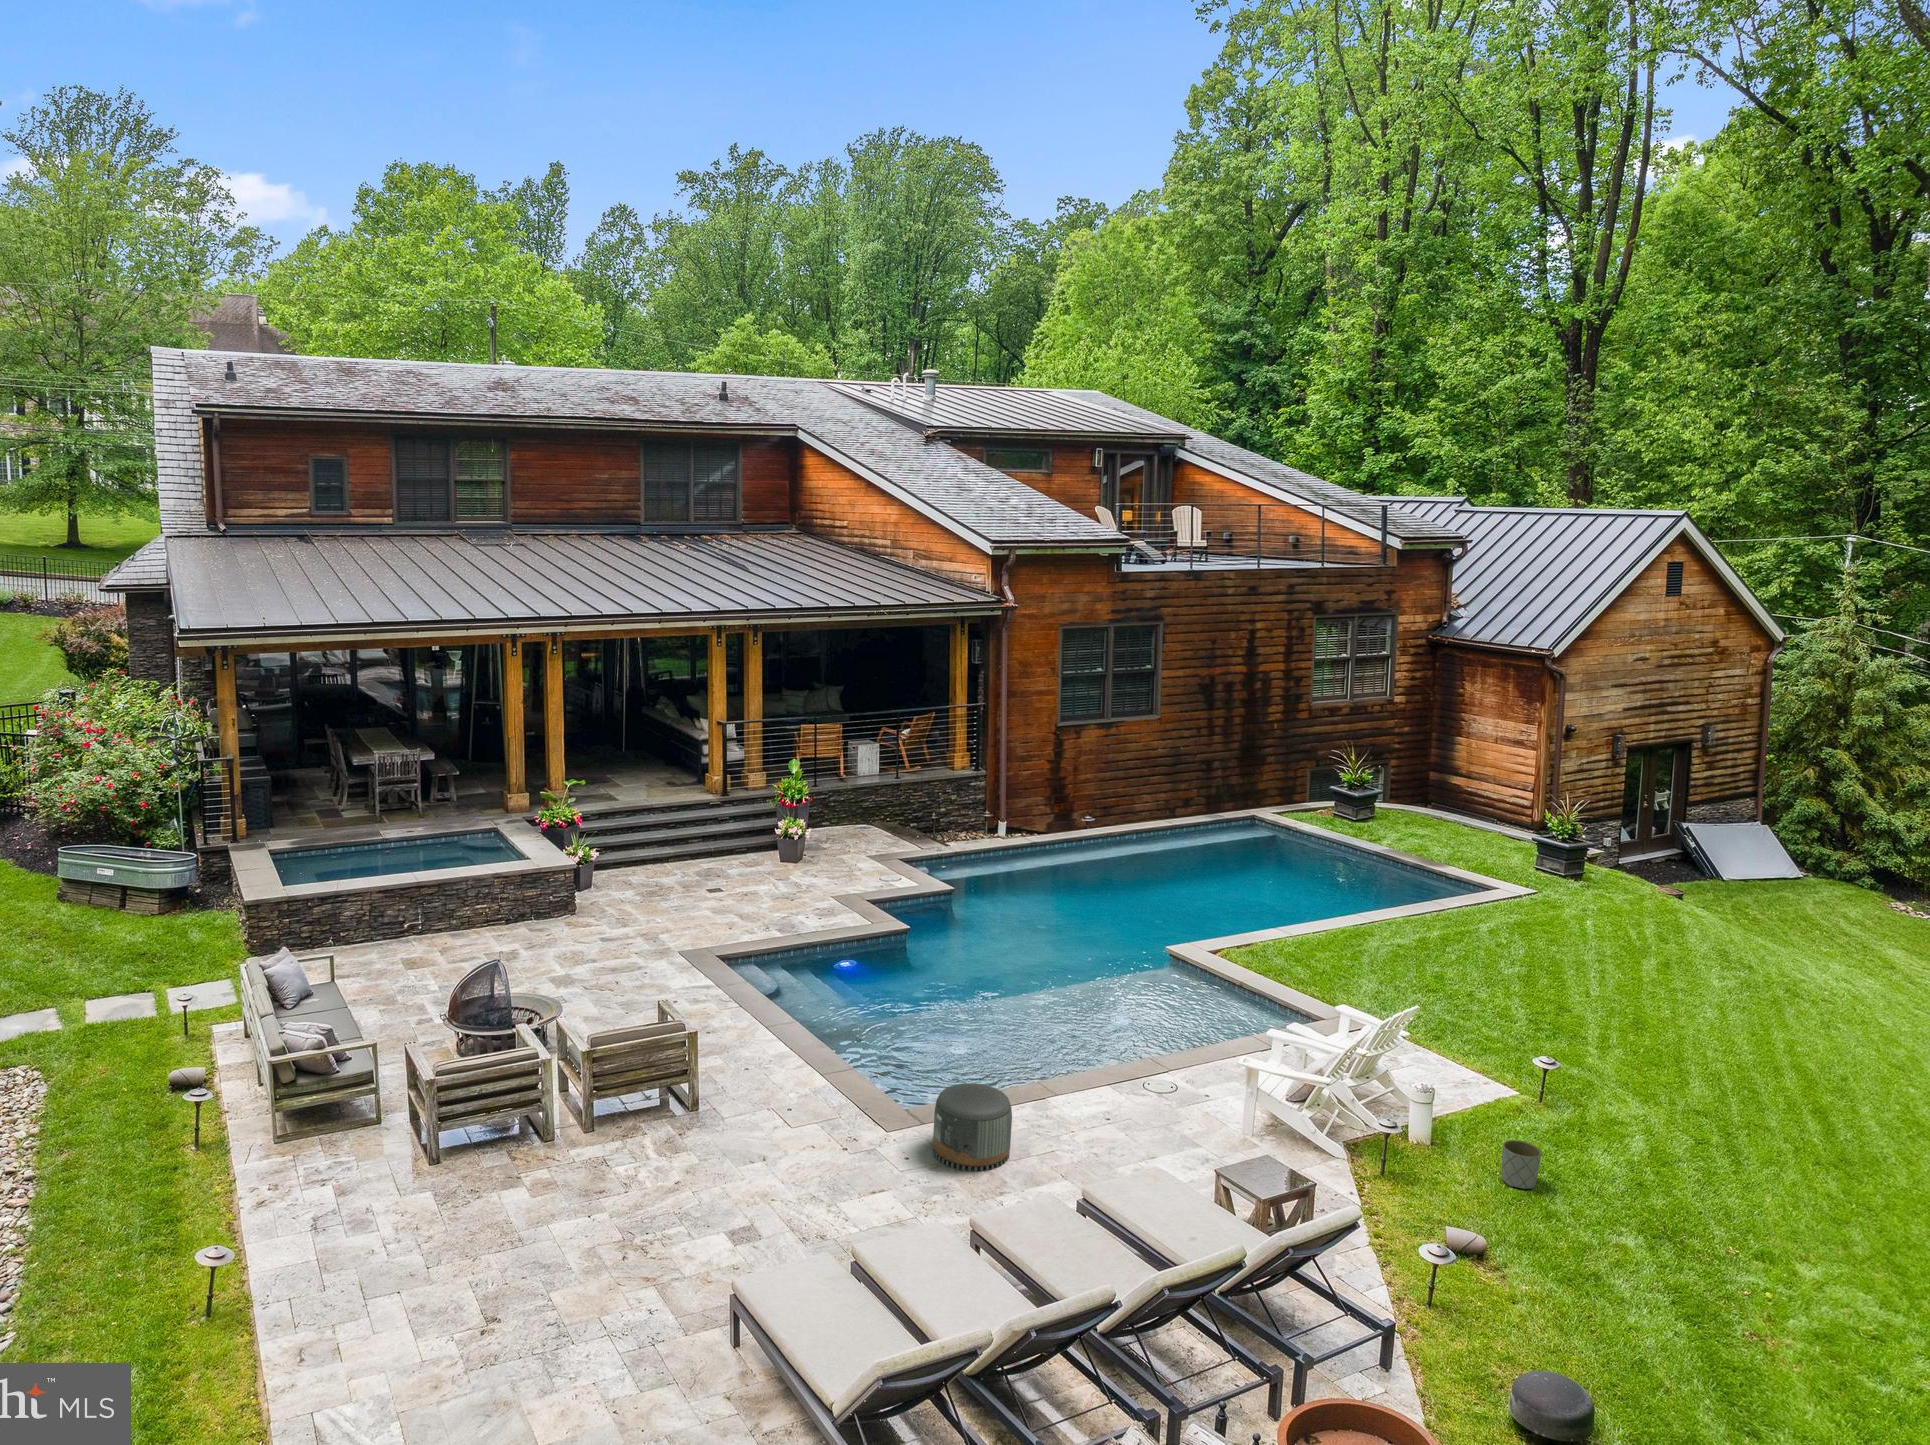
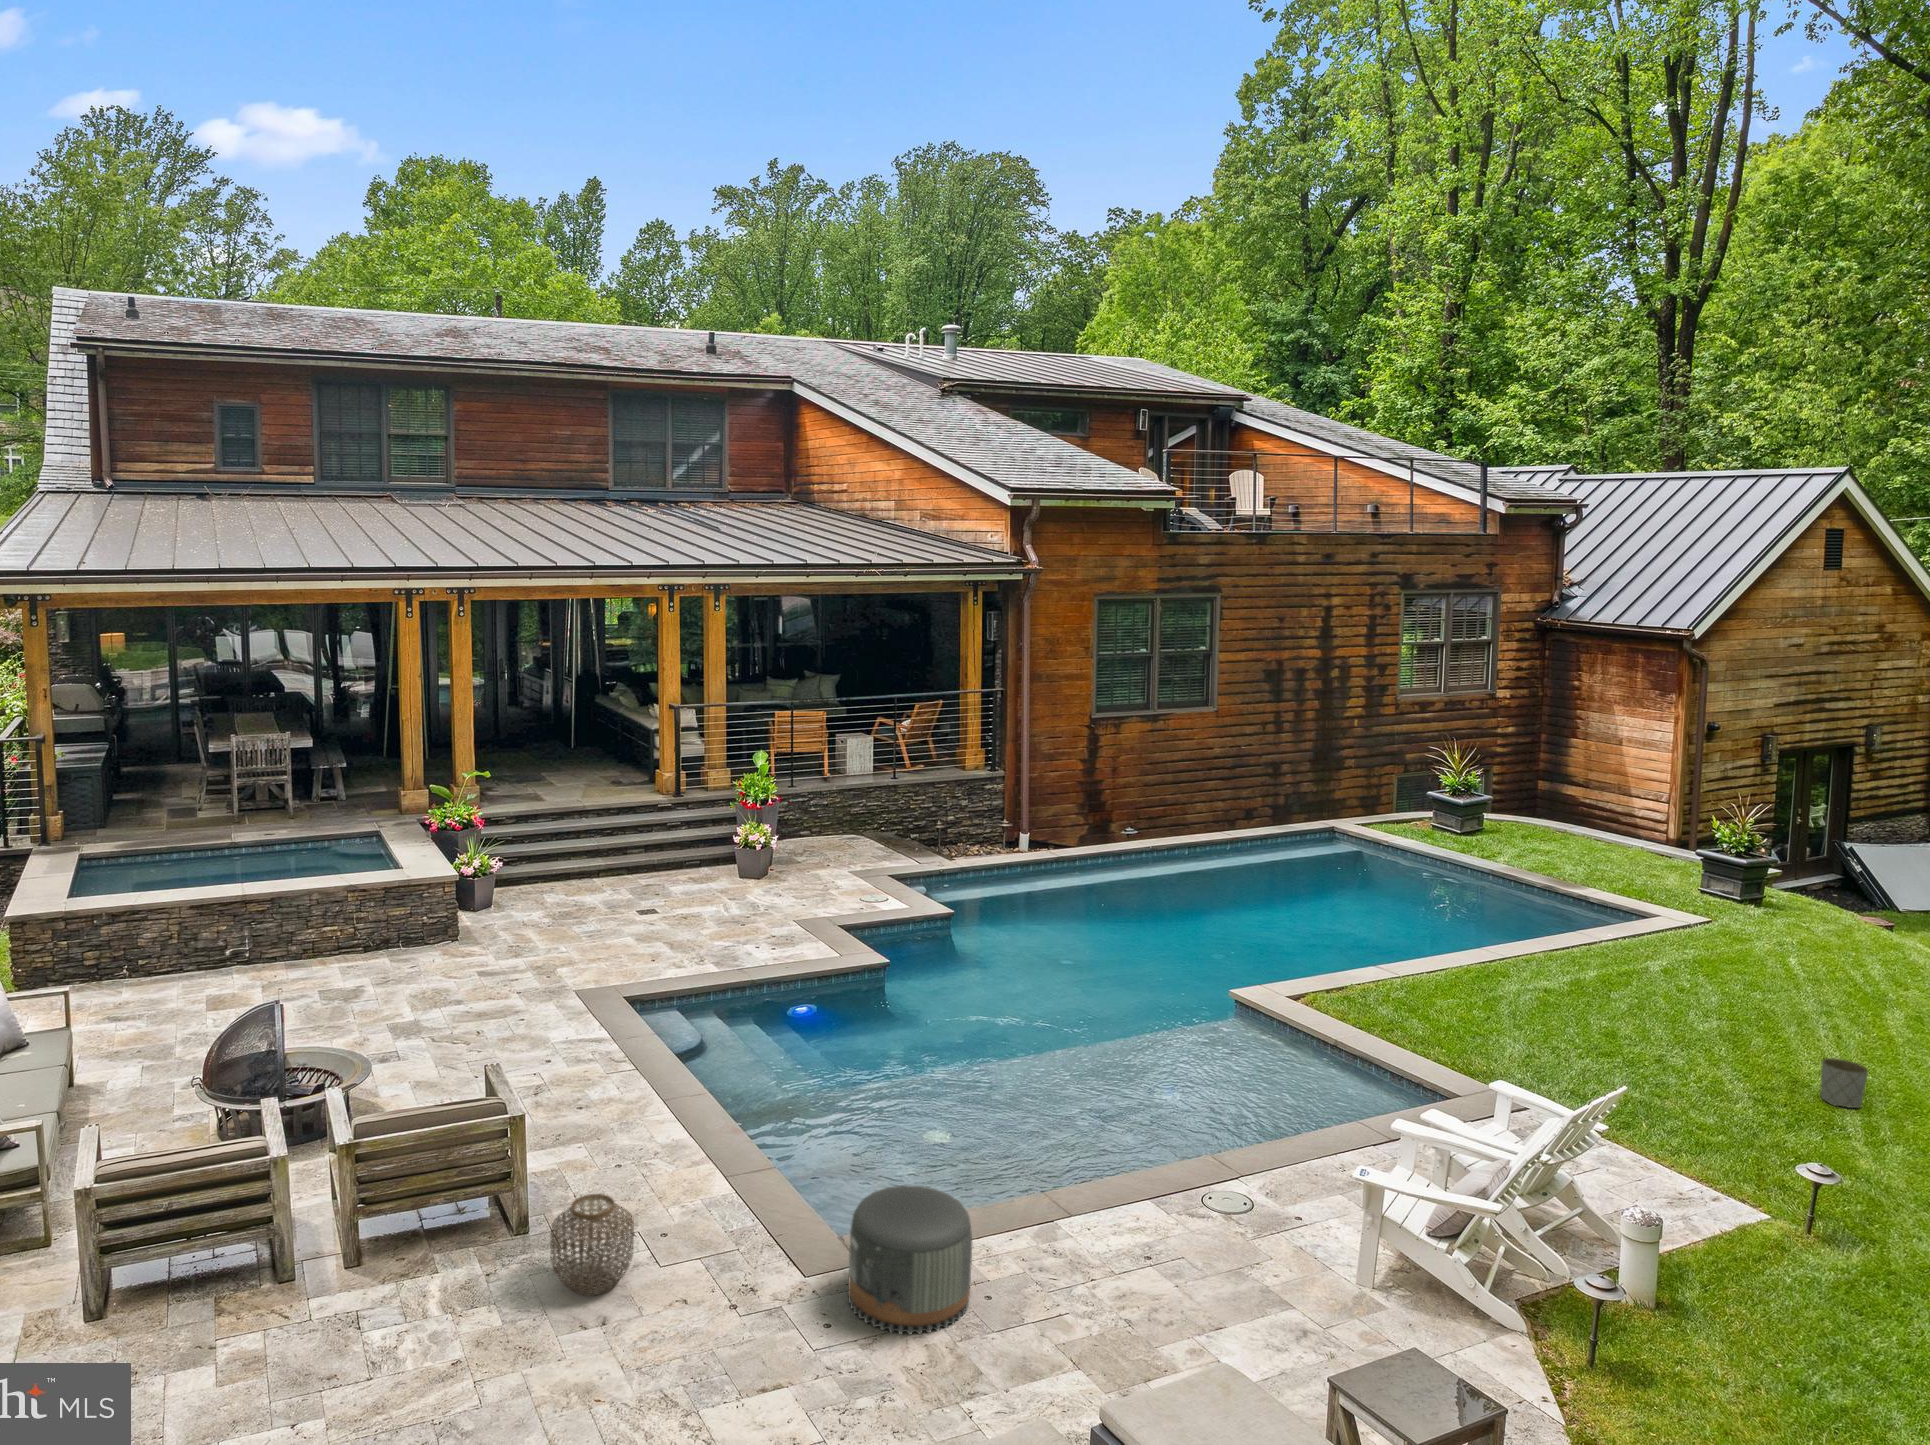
woven basket: none [744,1091,796,1154] -> present [551,1194,634,1296]
planter: present [1501,1140,1542,1189] -> present [1820,1058,1868,1108]

